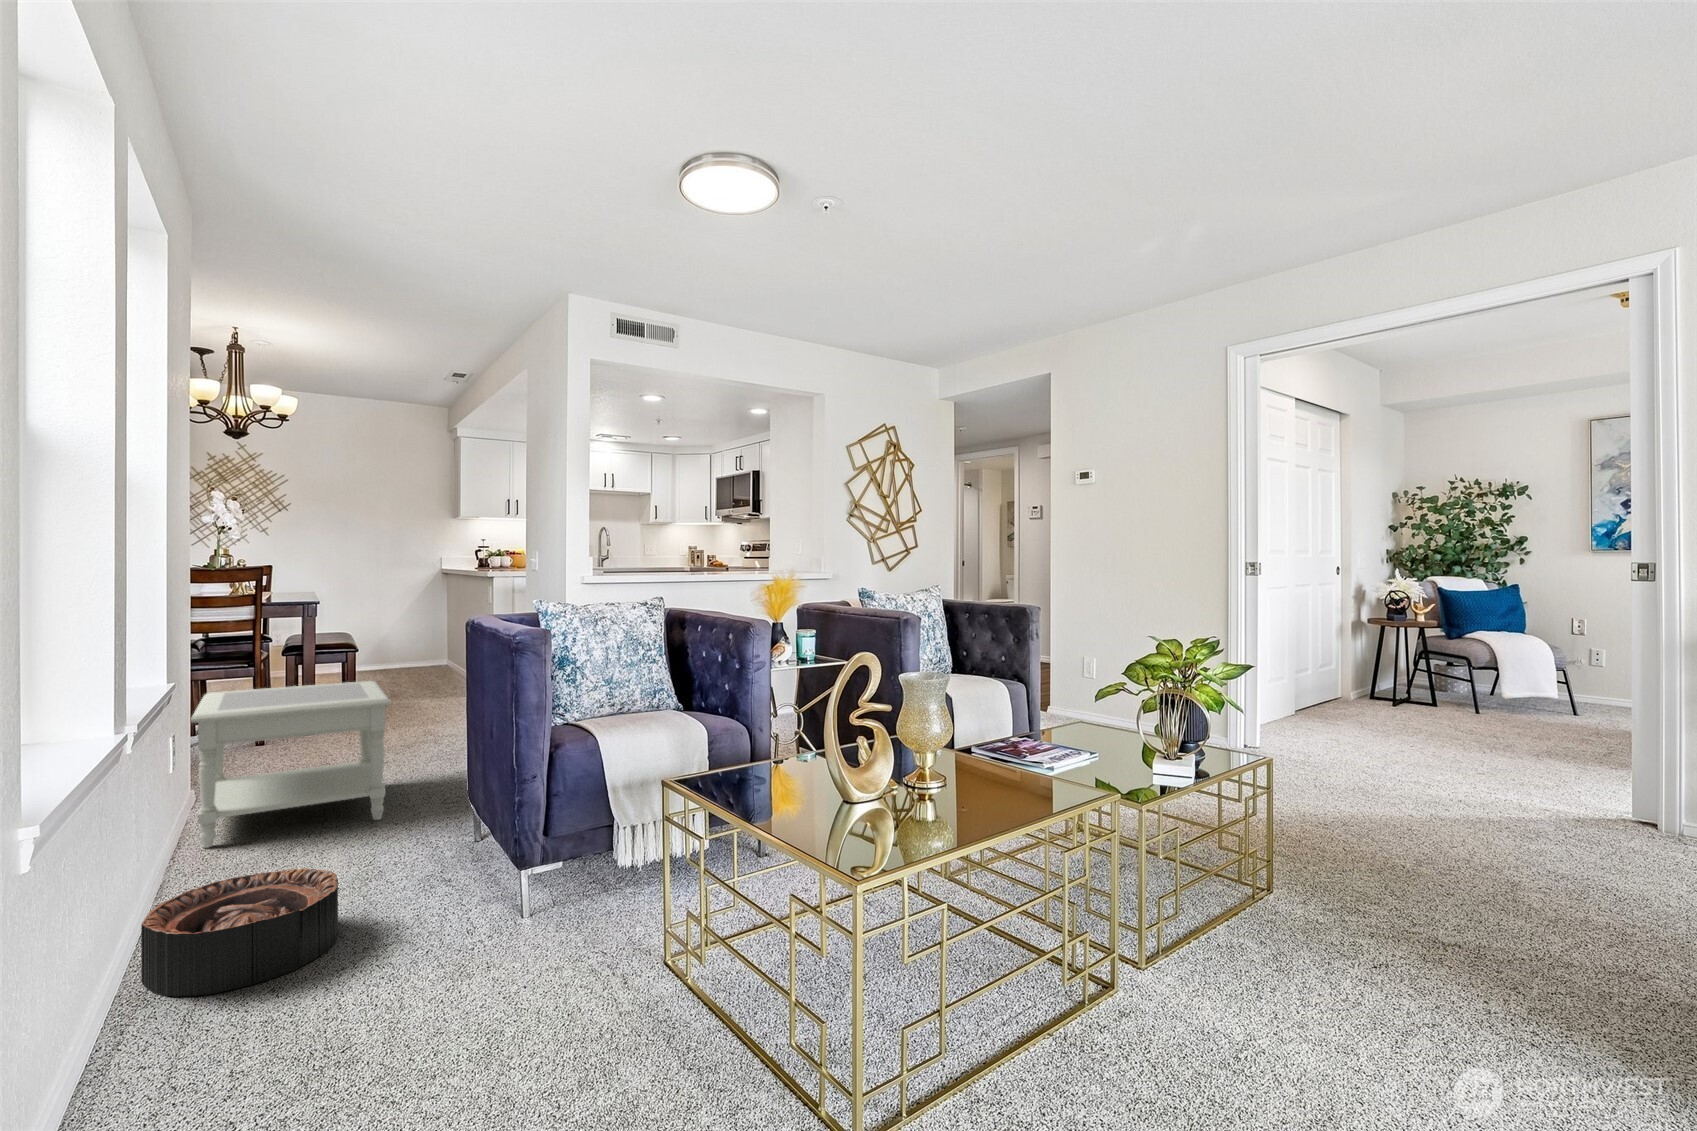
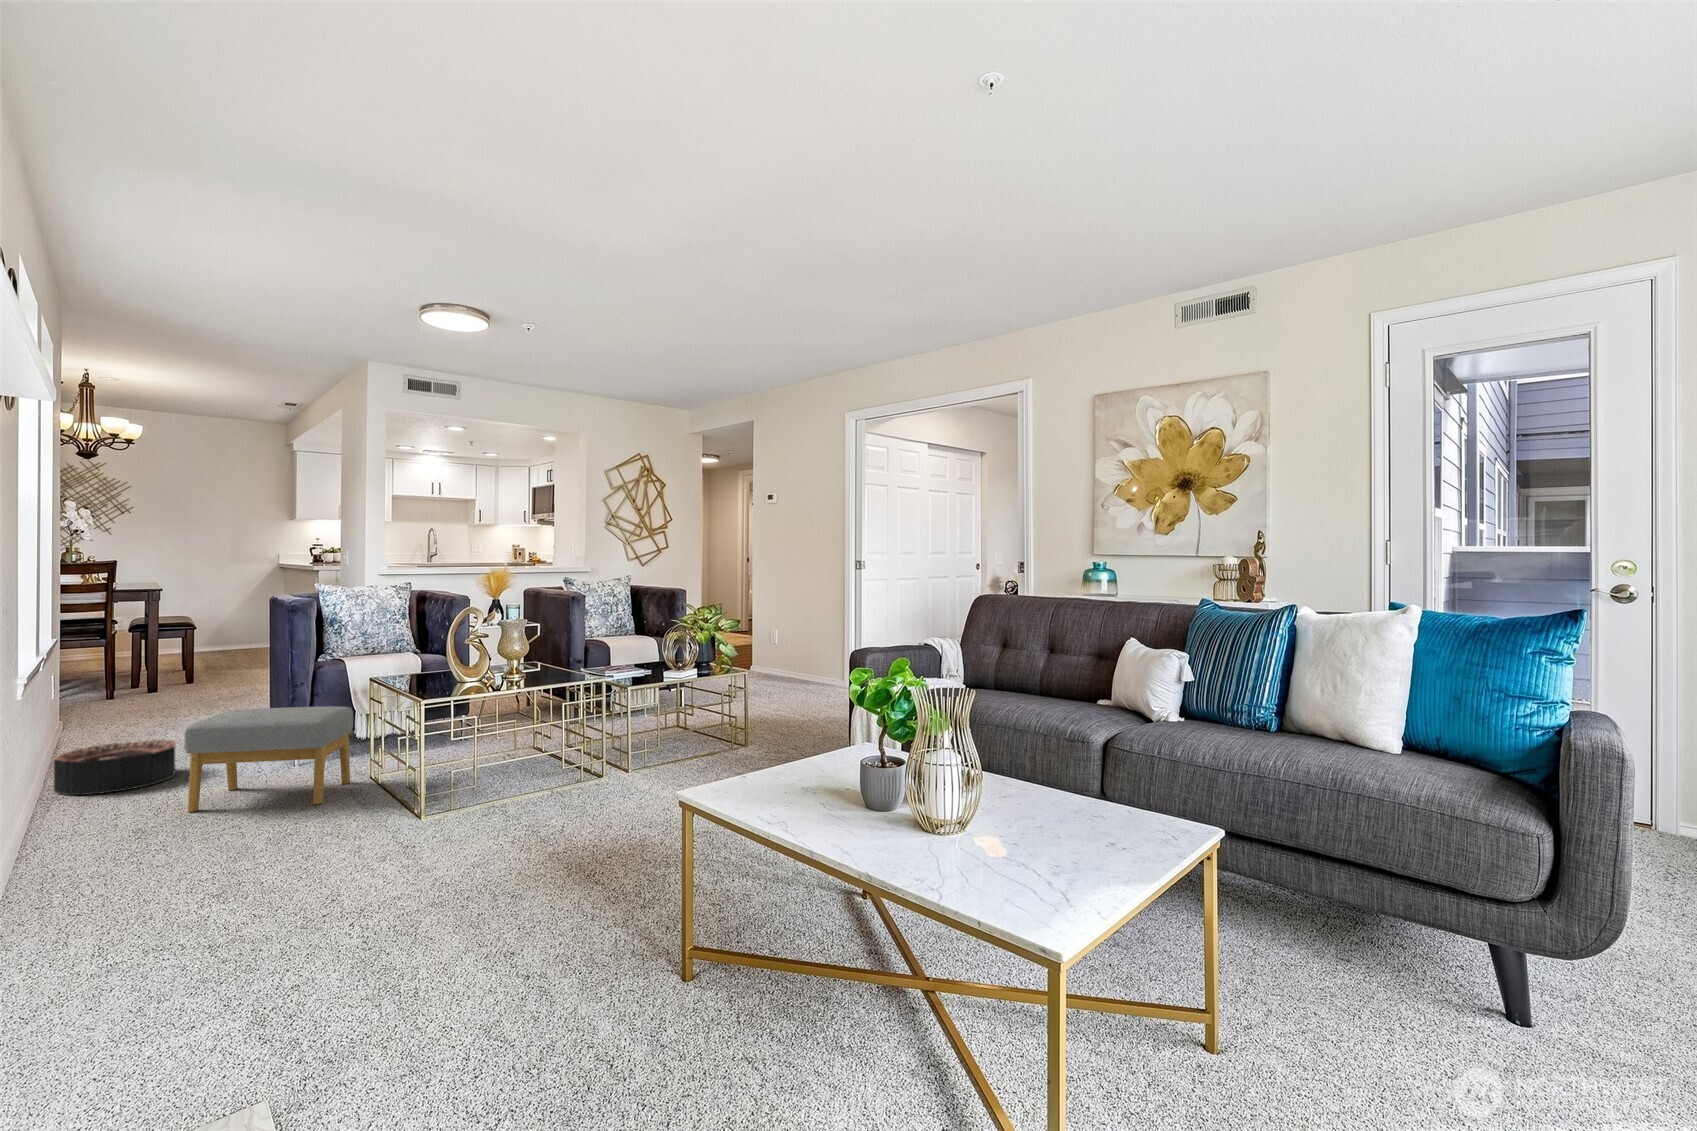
side table: present [190,681,392,848] -> none [69,642,217,746]
footstool: none [357,837,640,1078] -> present [184,706,353,812]

